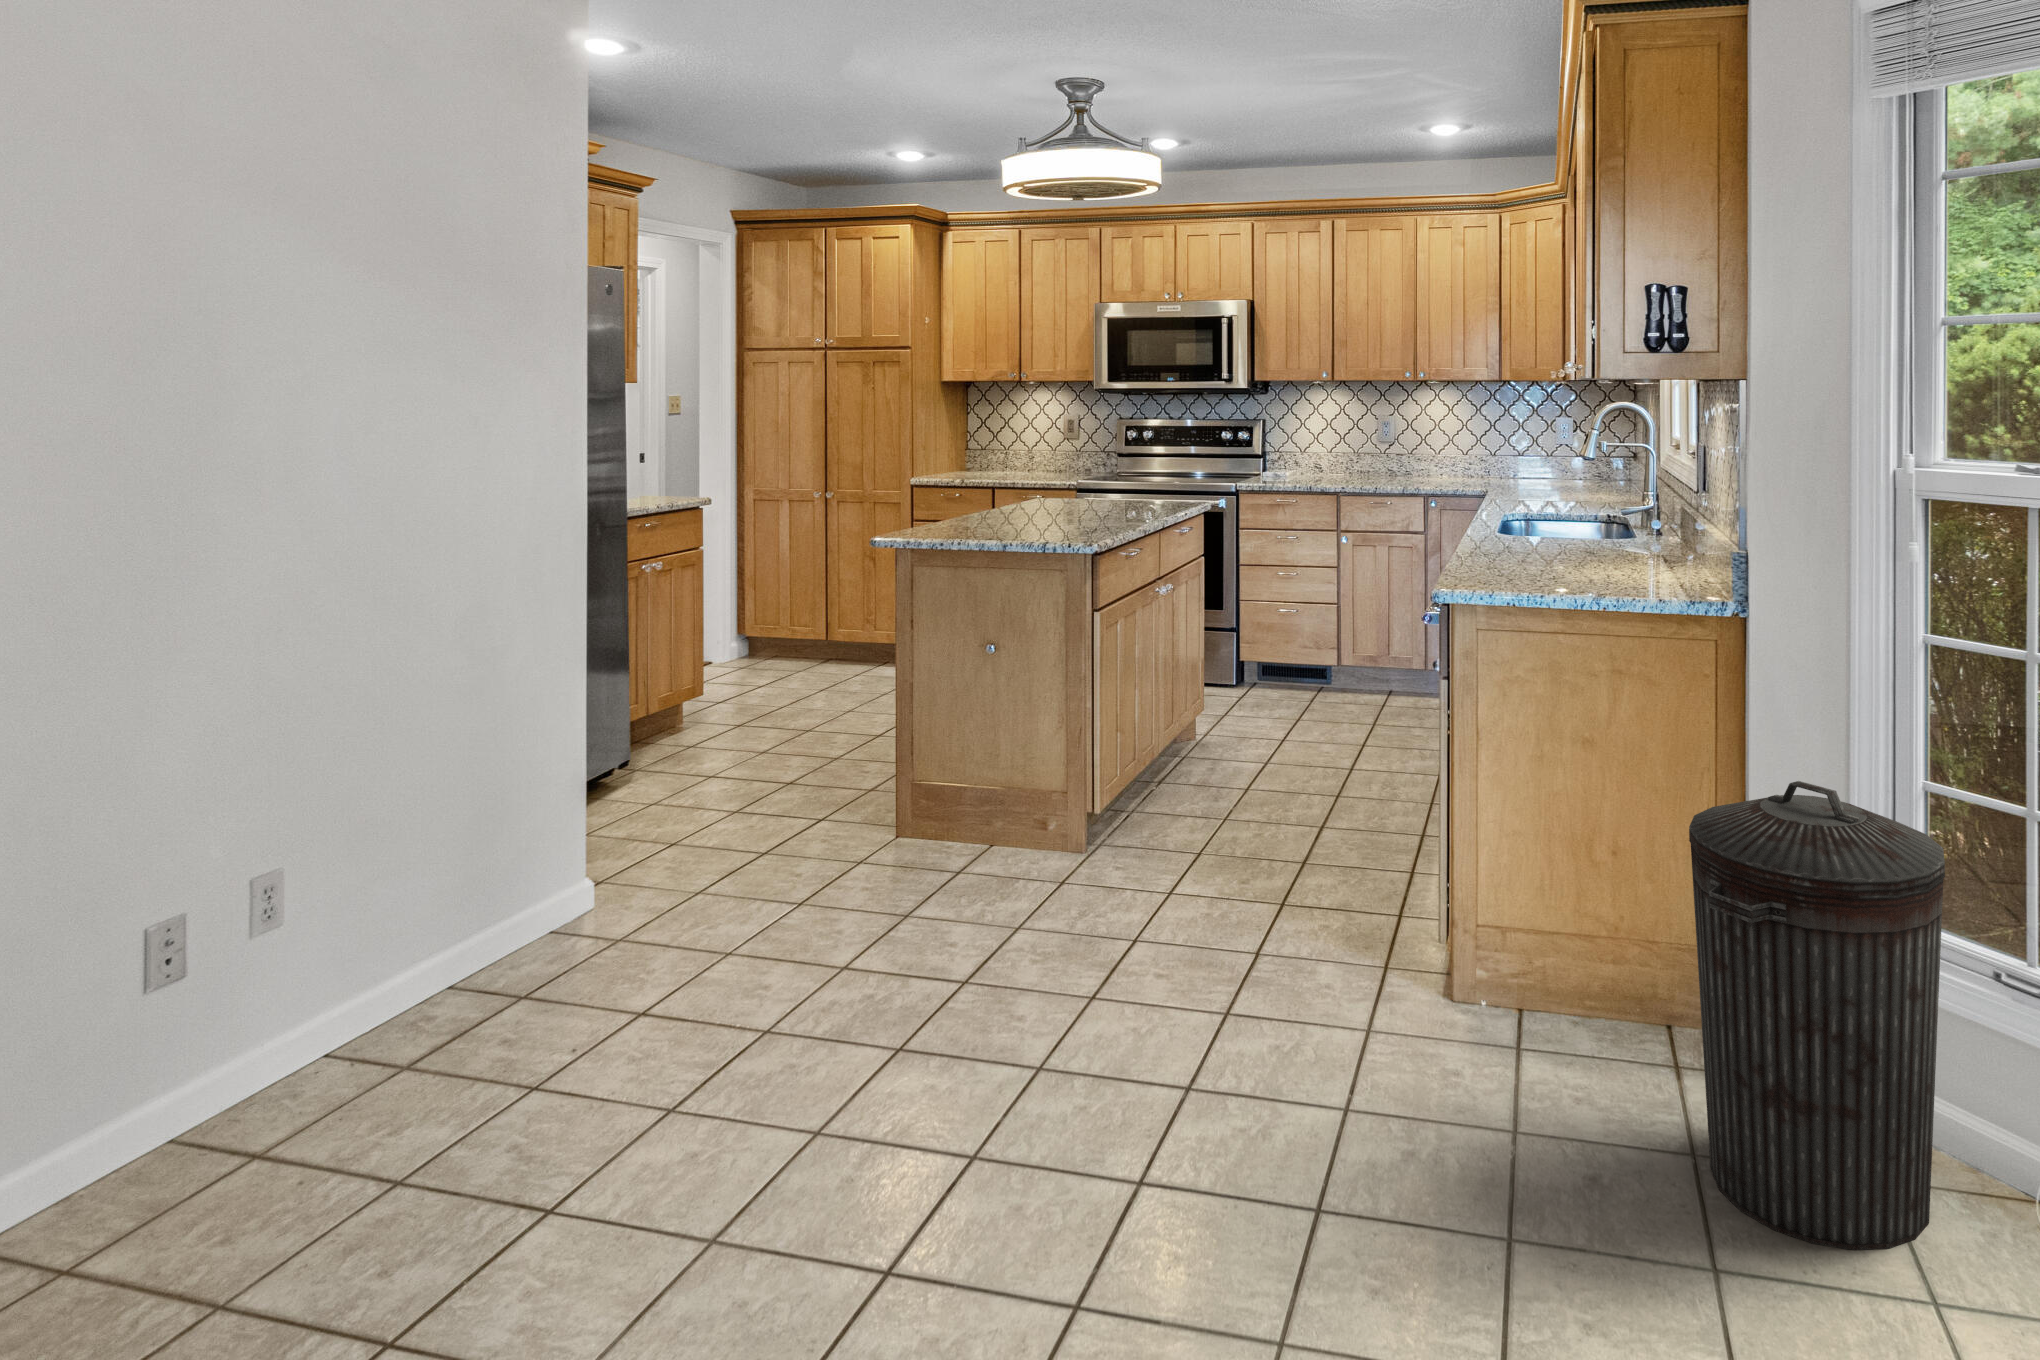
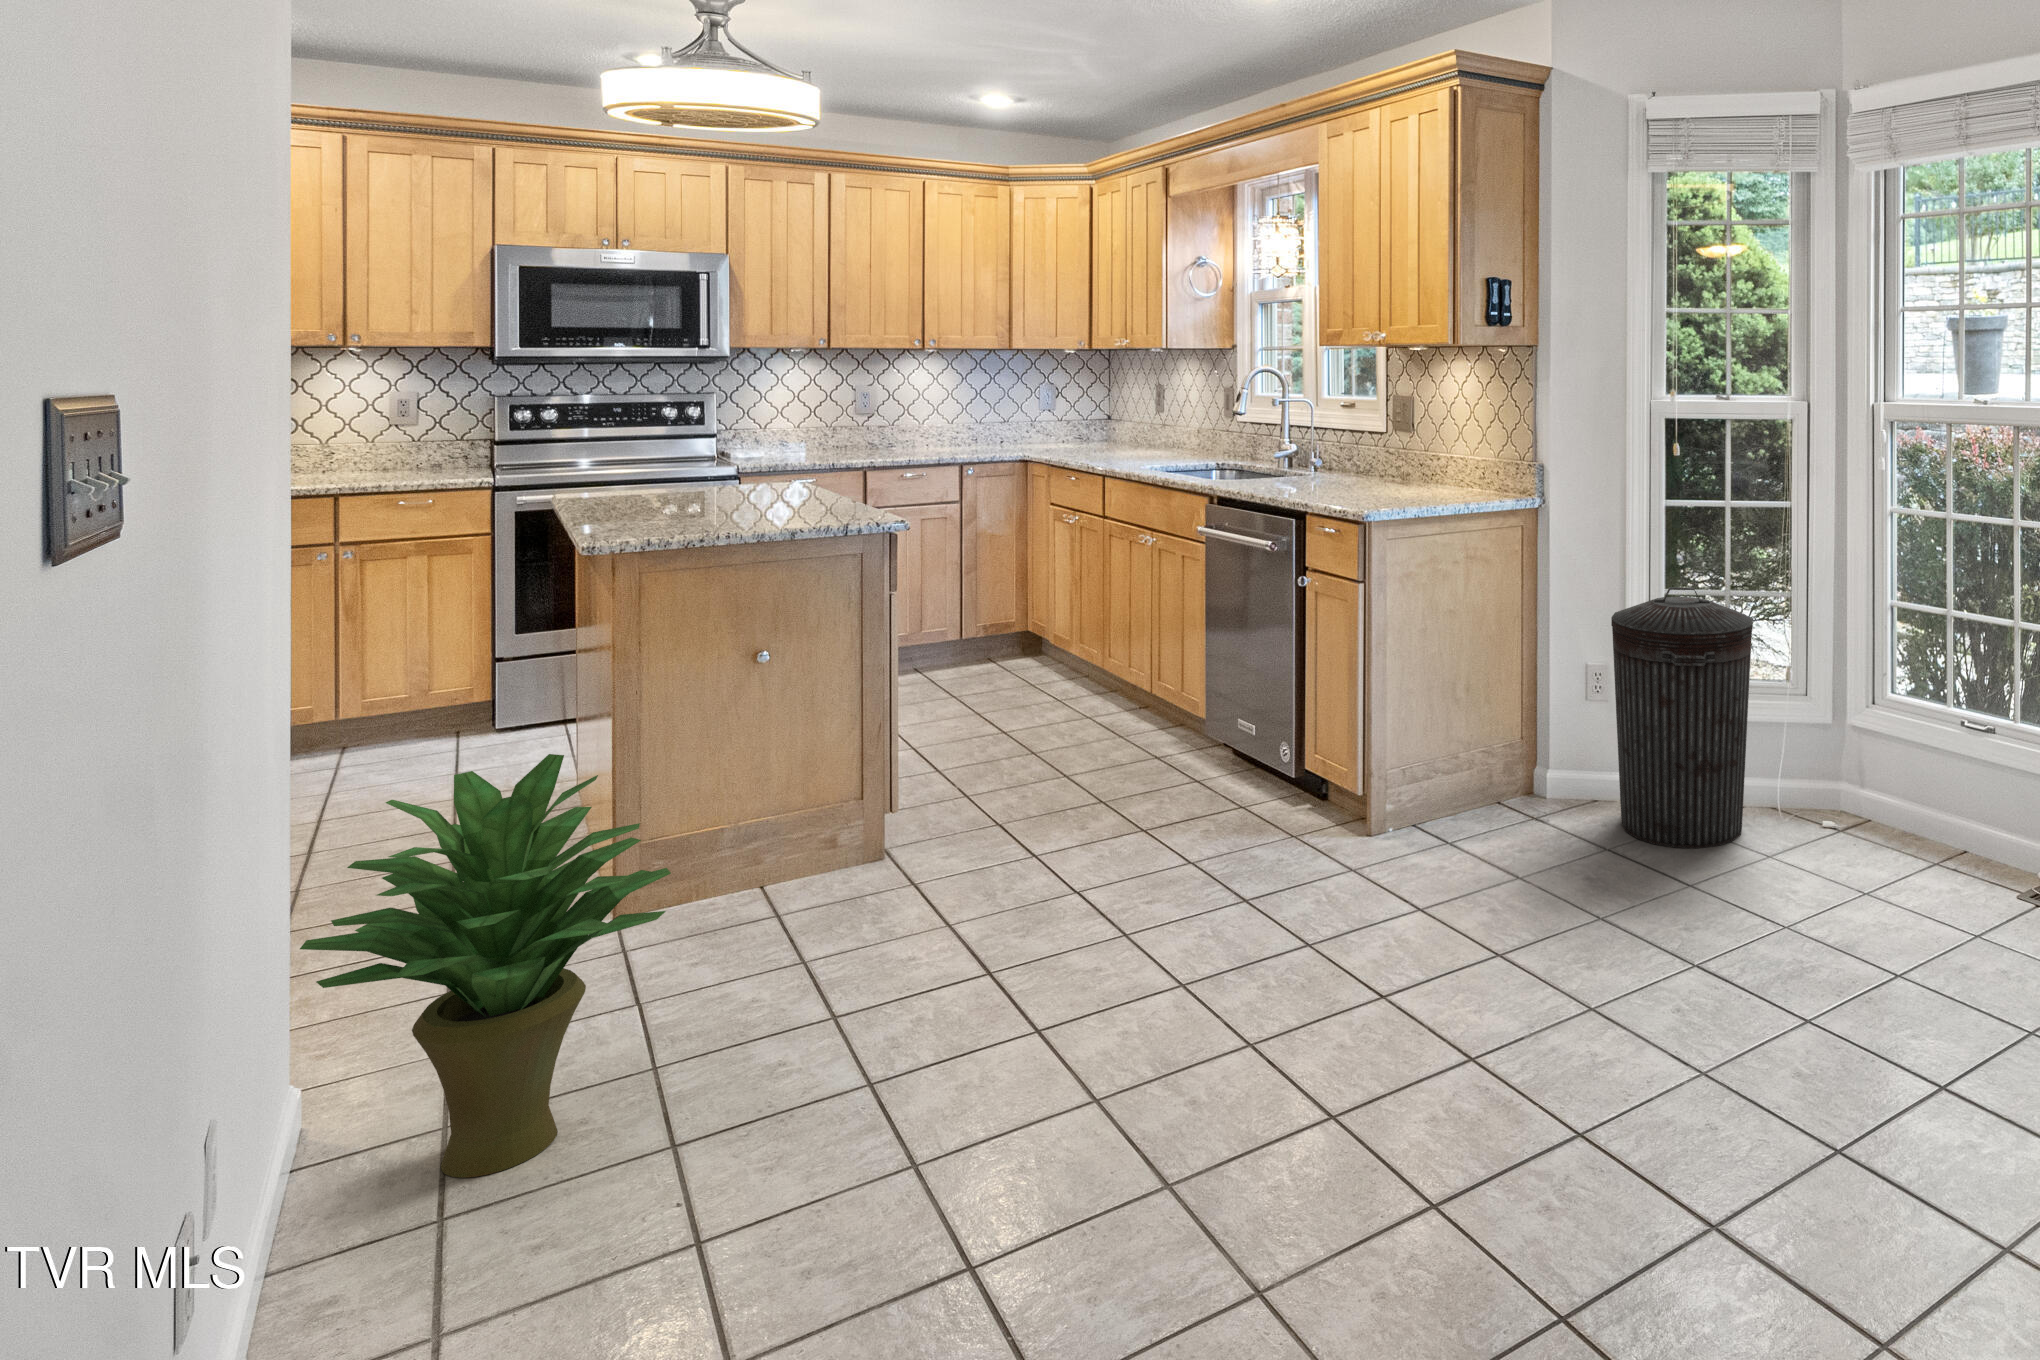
potted plant: none [465,701,694,992] -> present [300,754,671,1178]

